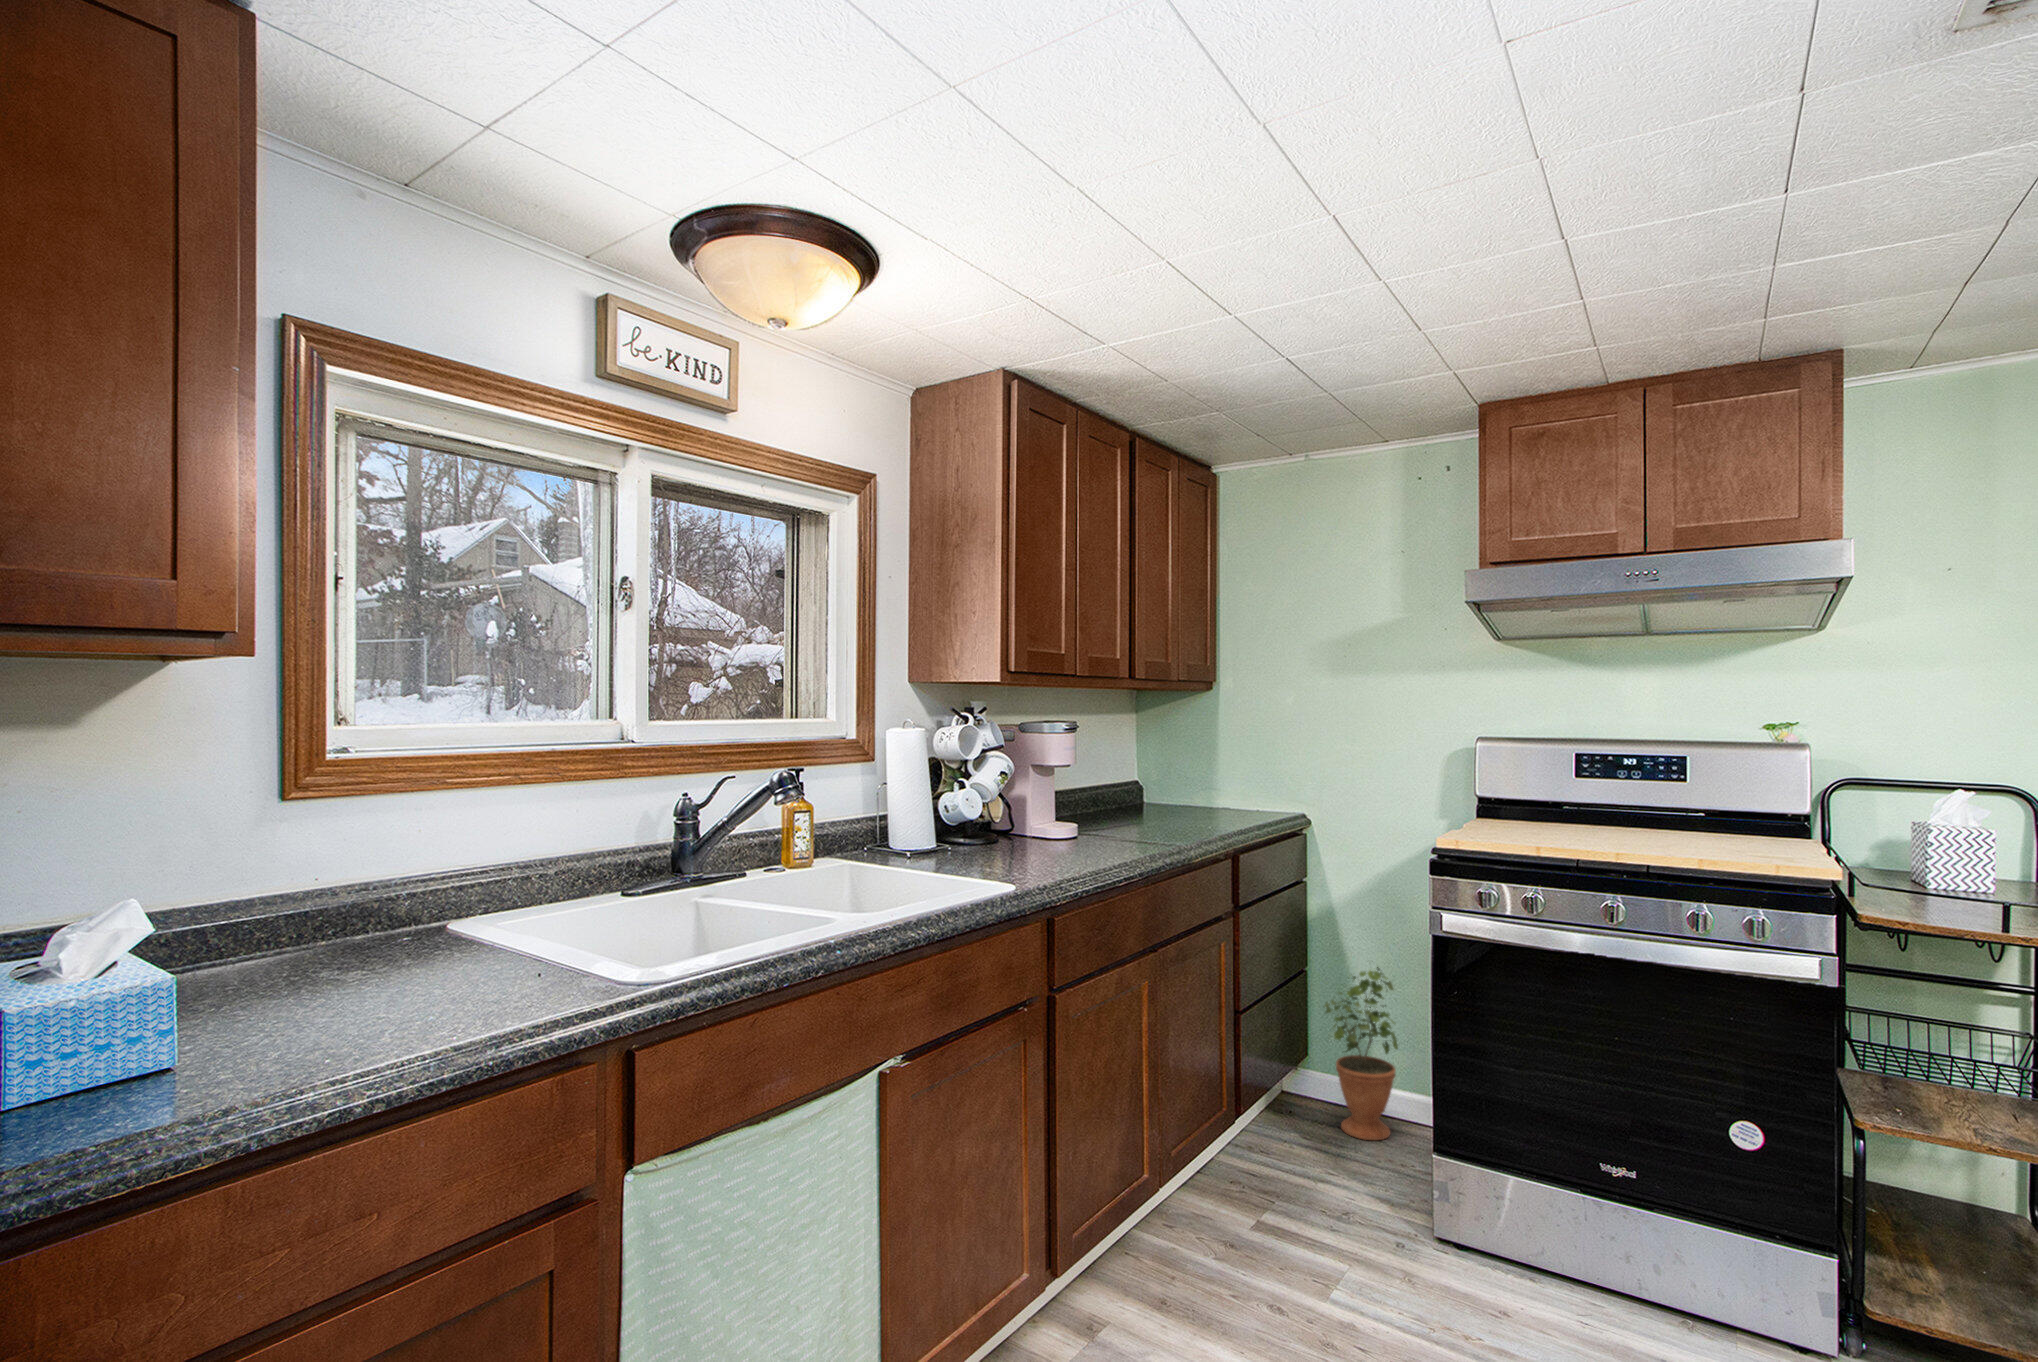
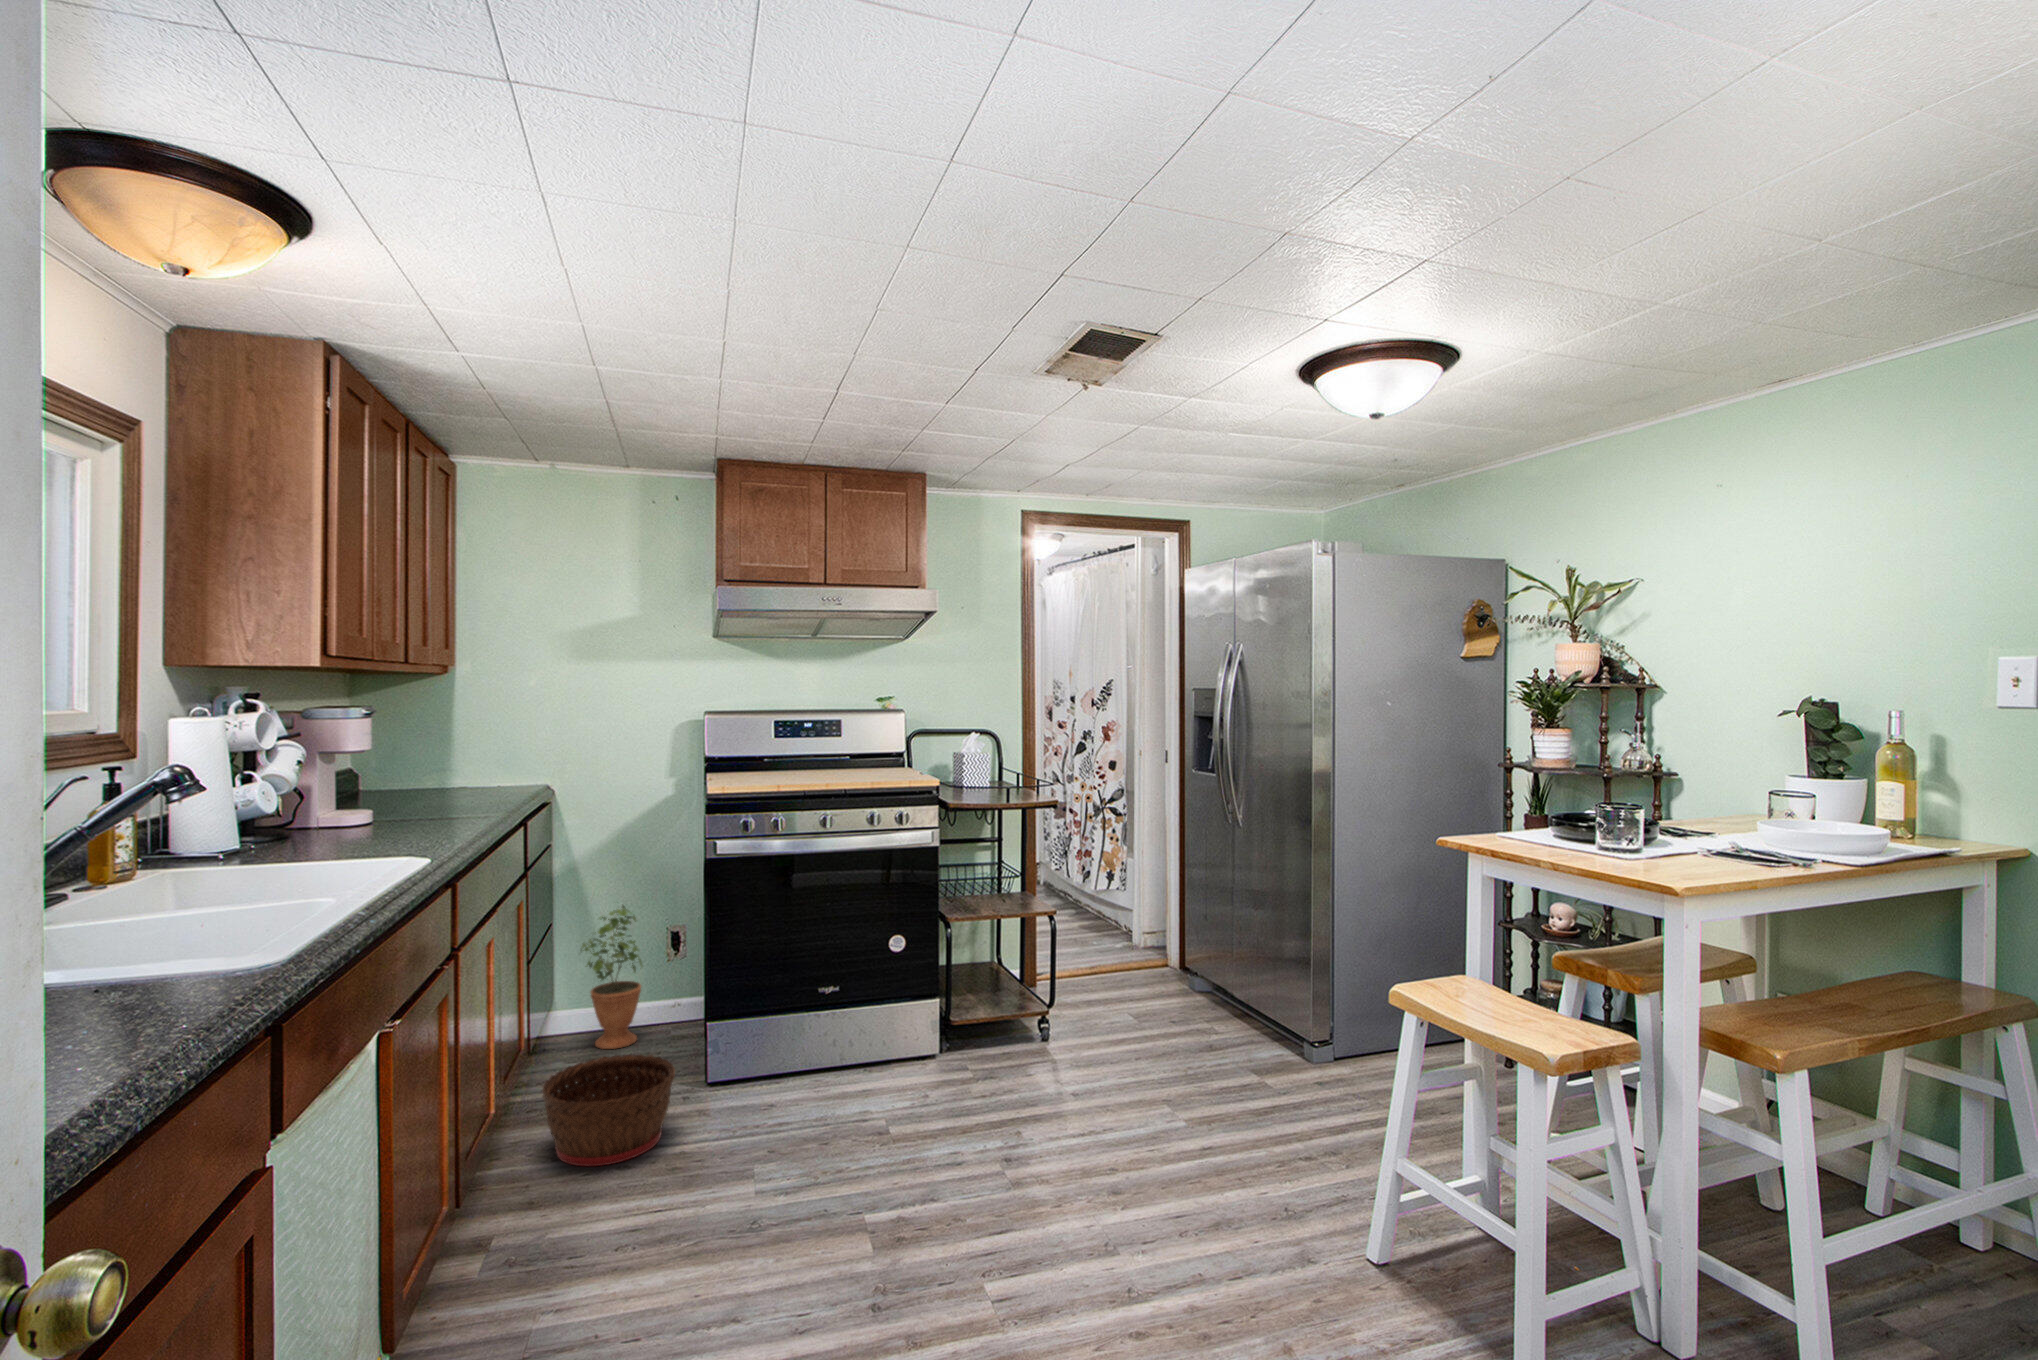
basket: none [1207,1149,1362,1299] -> present [542,1055,675,1166]

